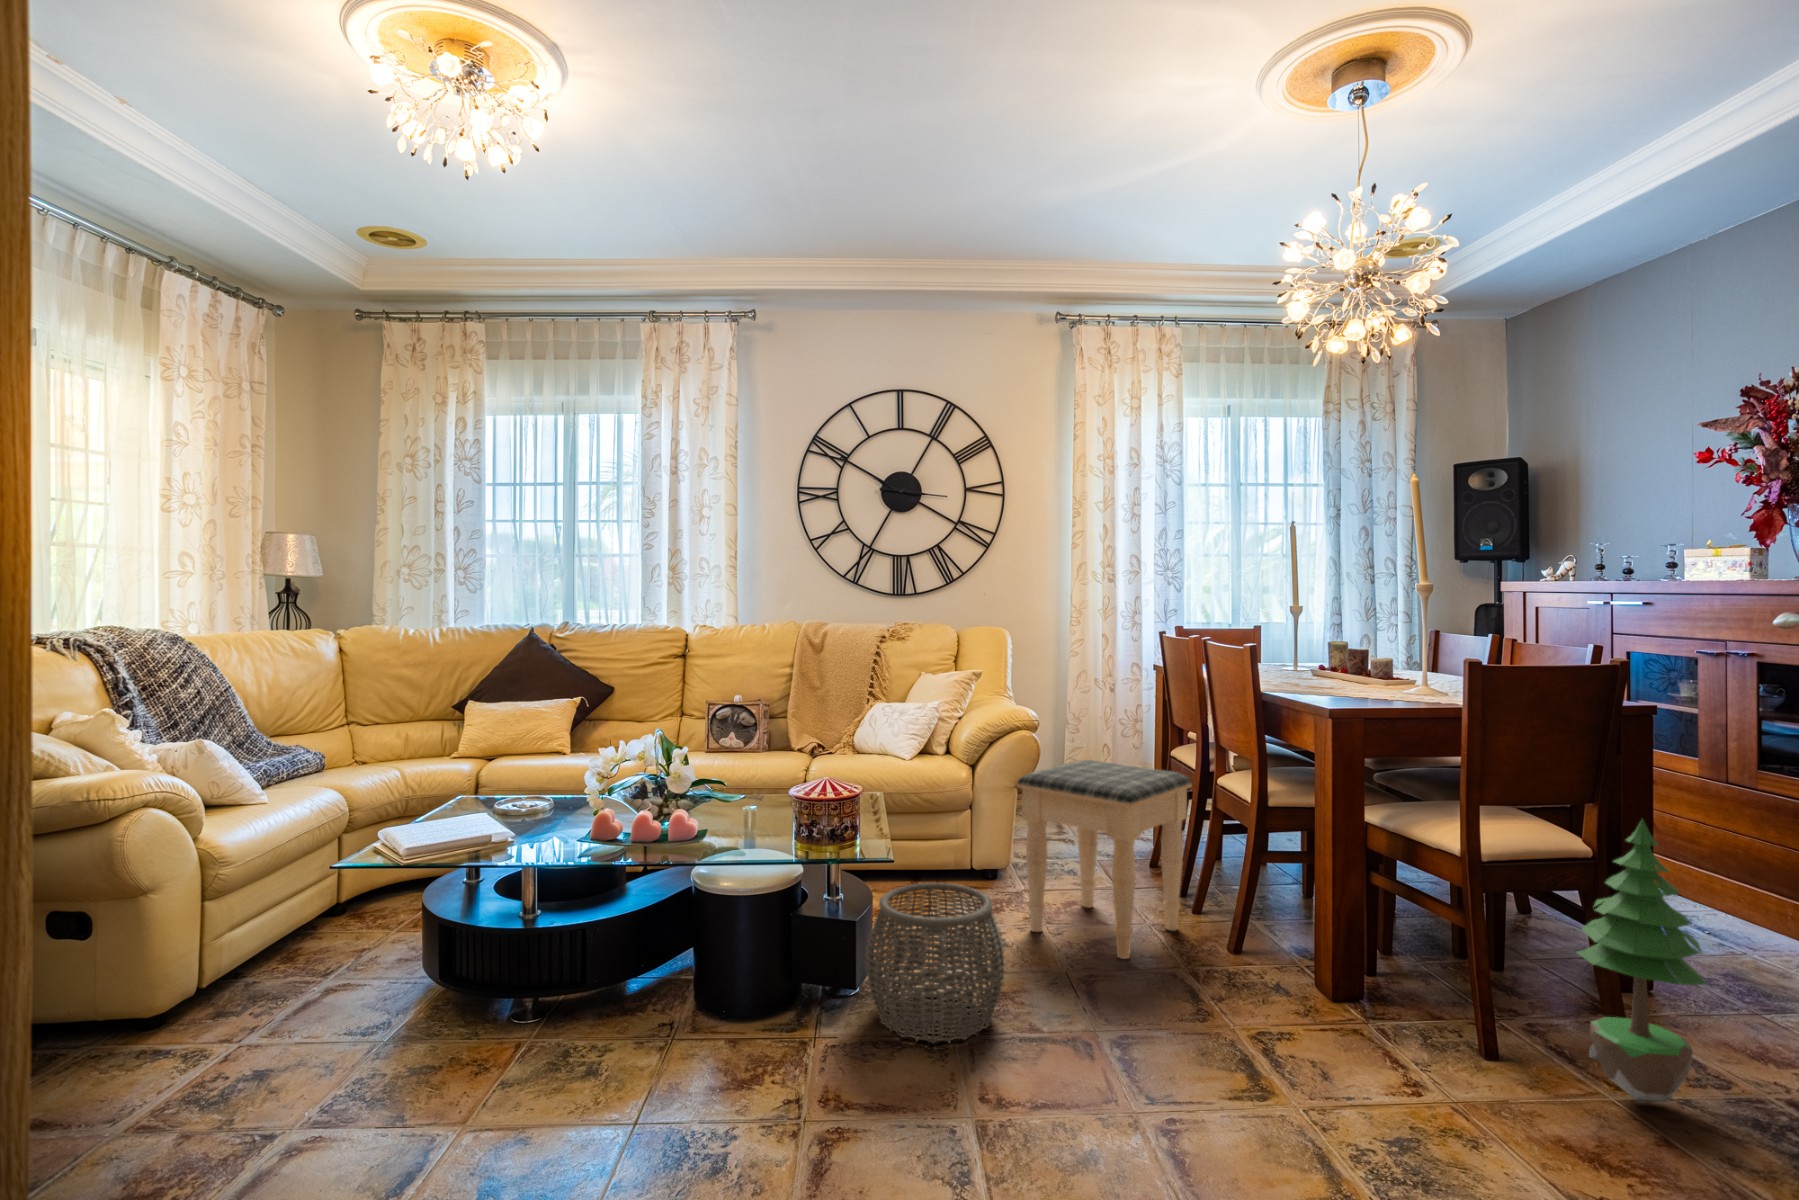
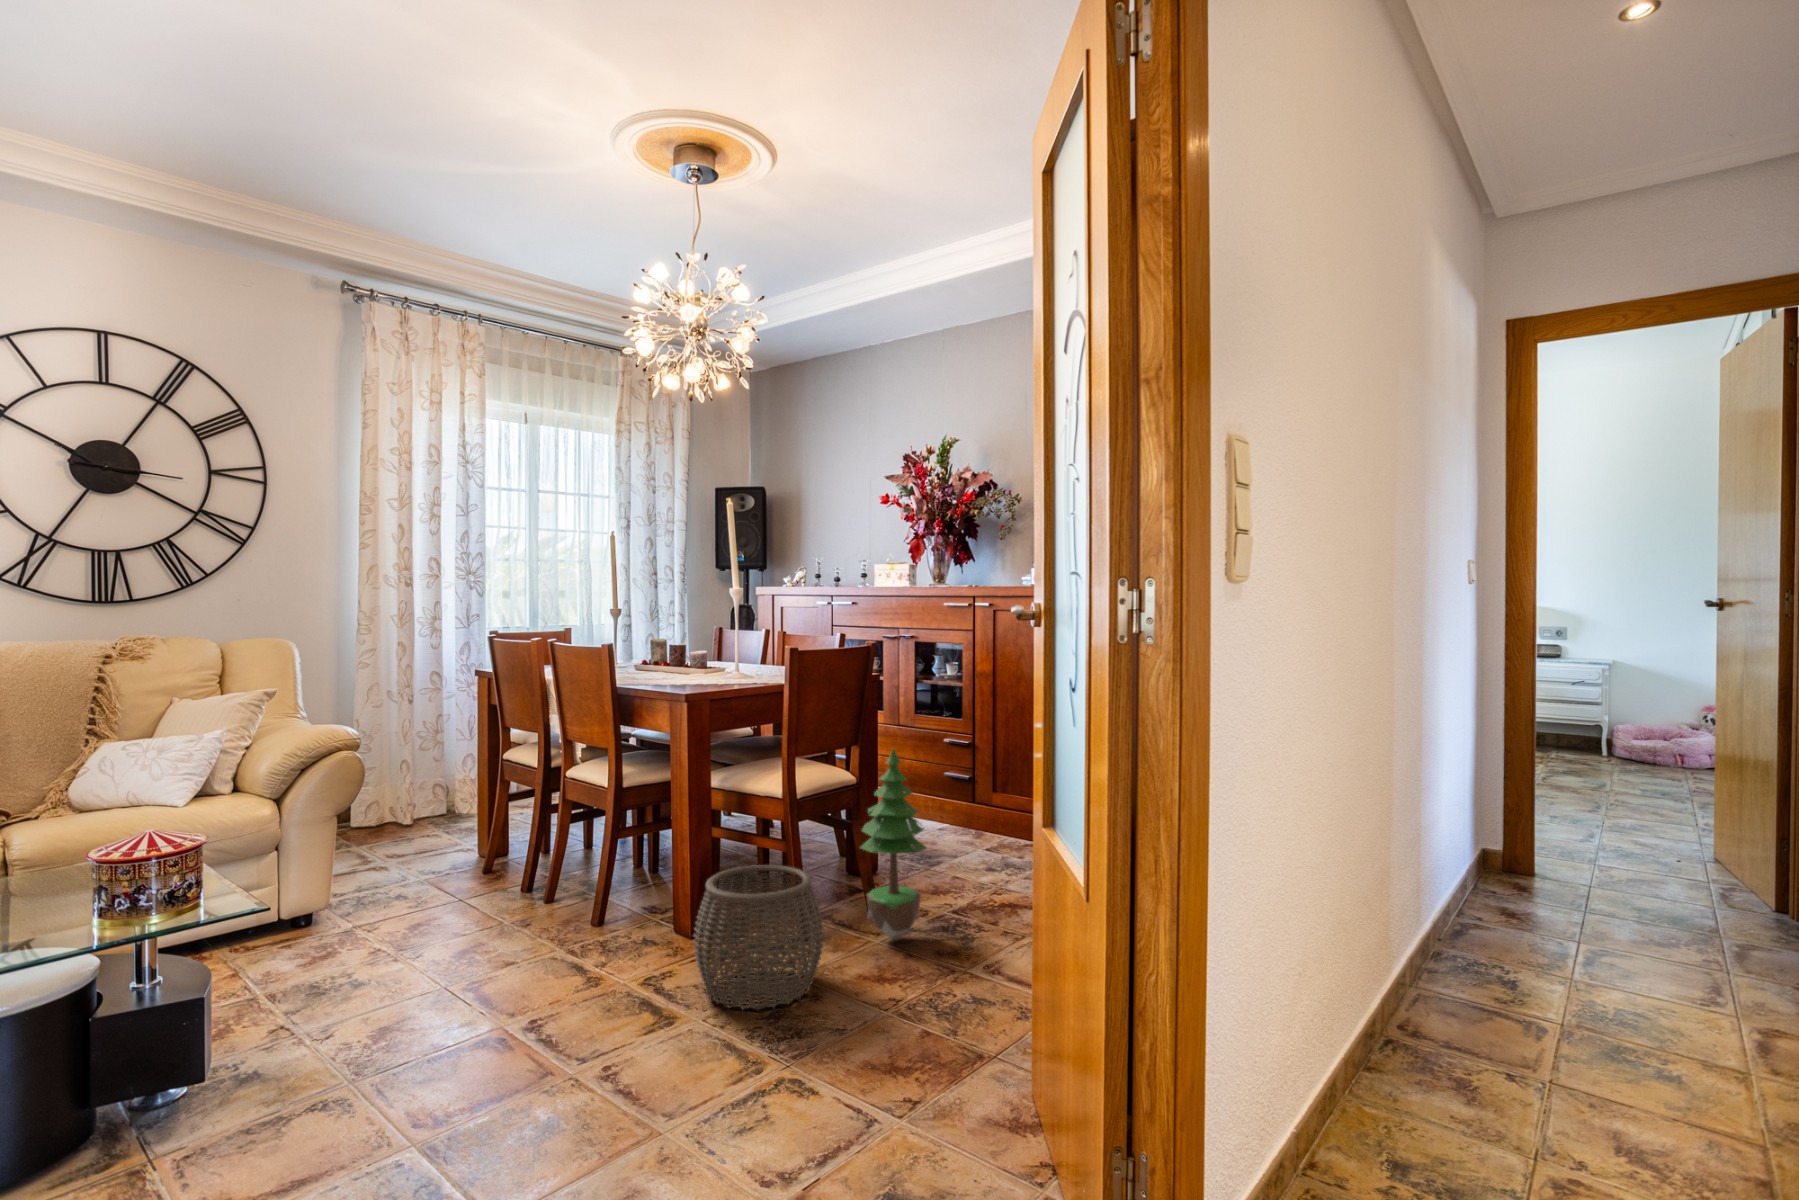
footstool: present [1017,760,1192,959] -> none [367,769,551,963]
woven basket: present [865,883,1006,1043] -> present [693,865,824,1010]

